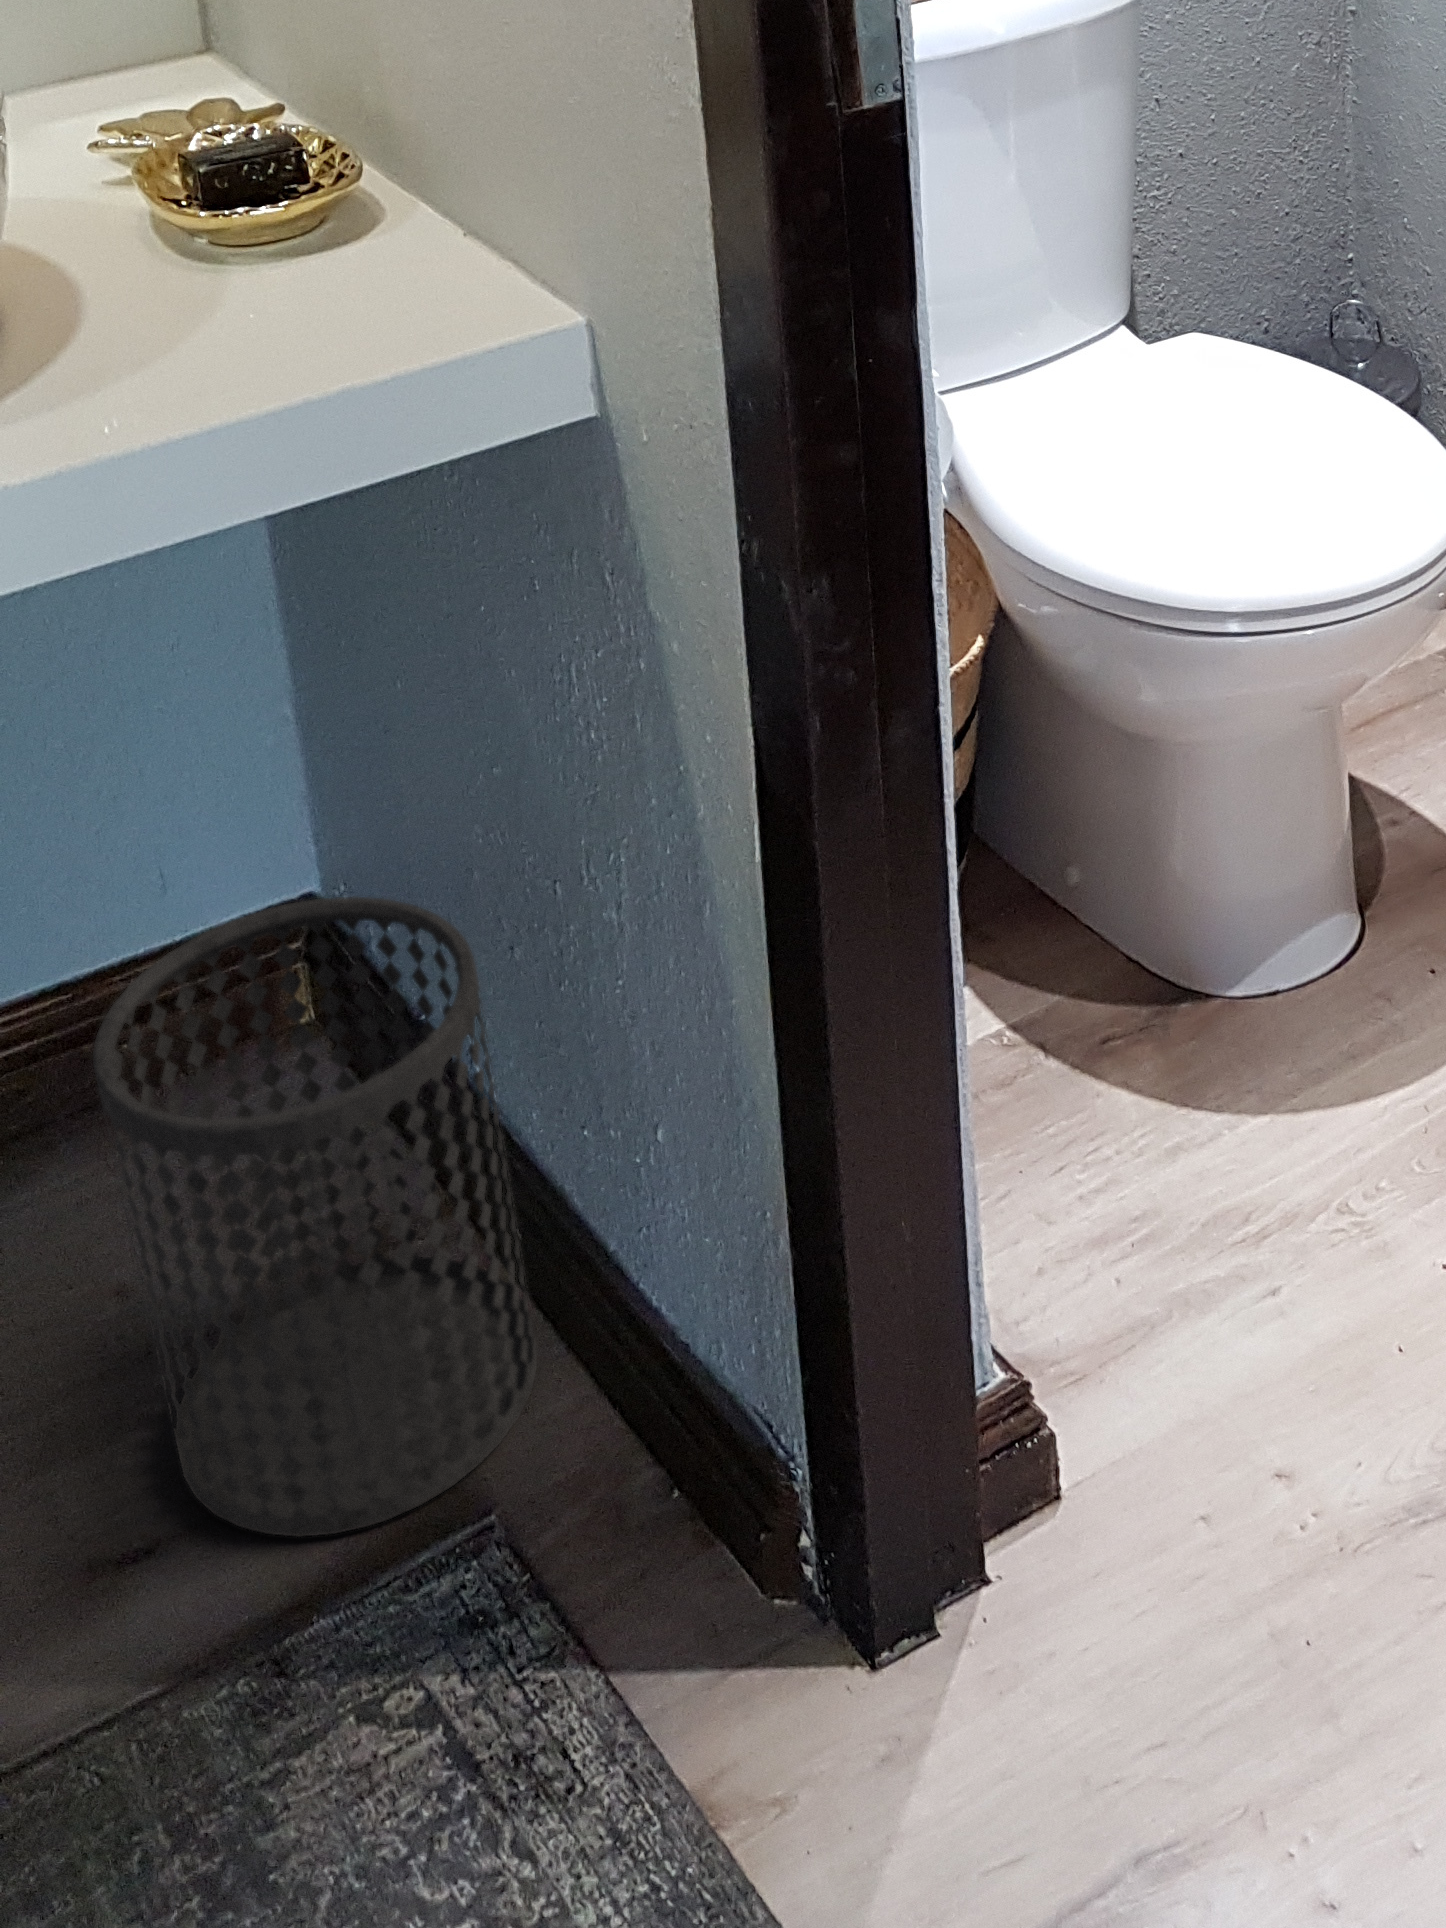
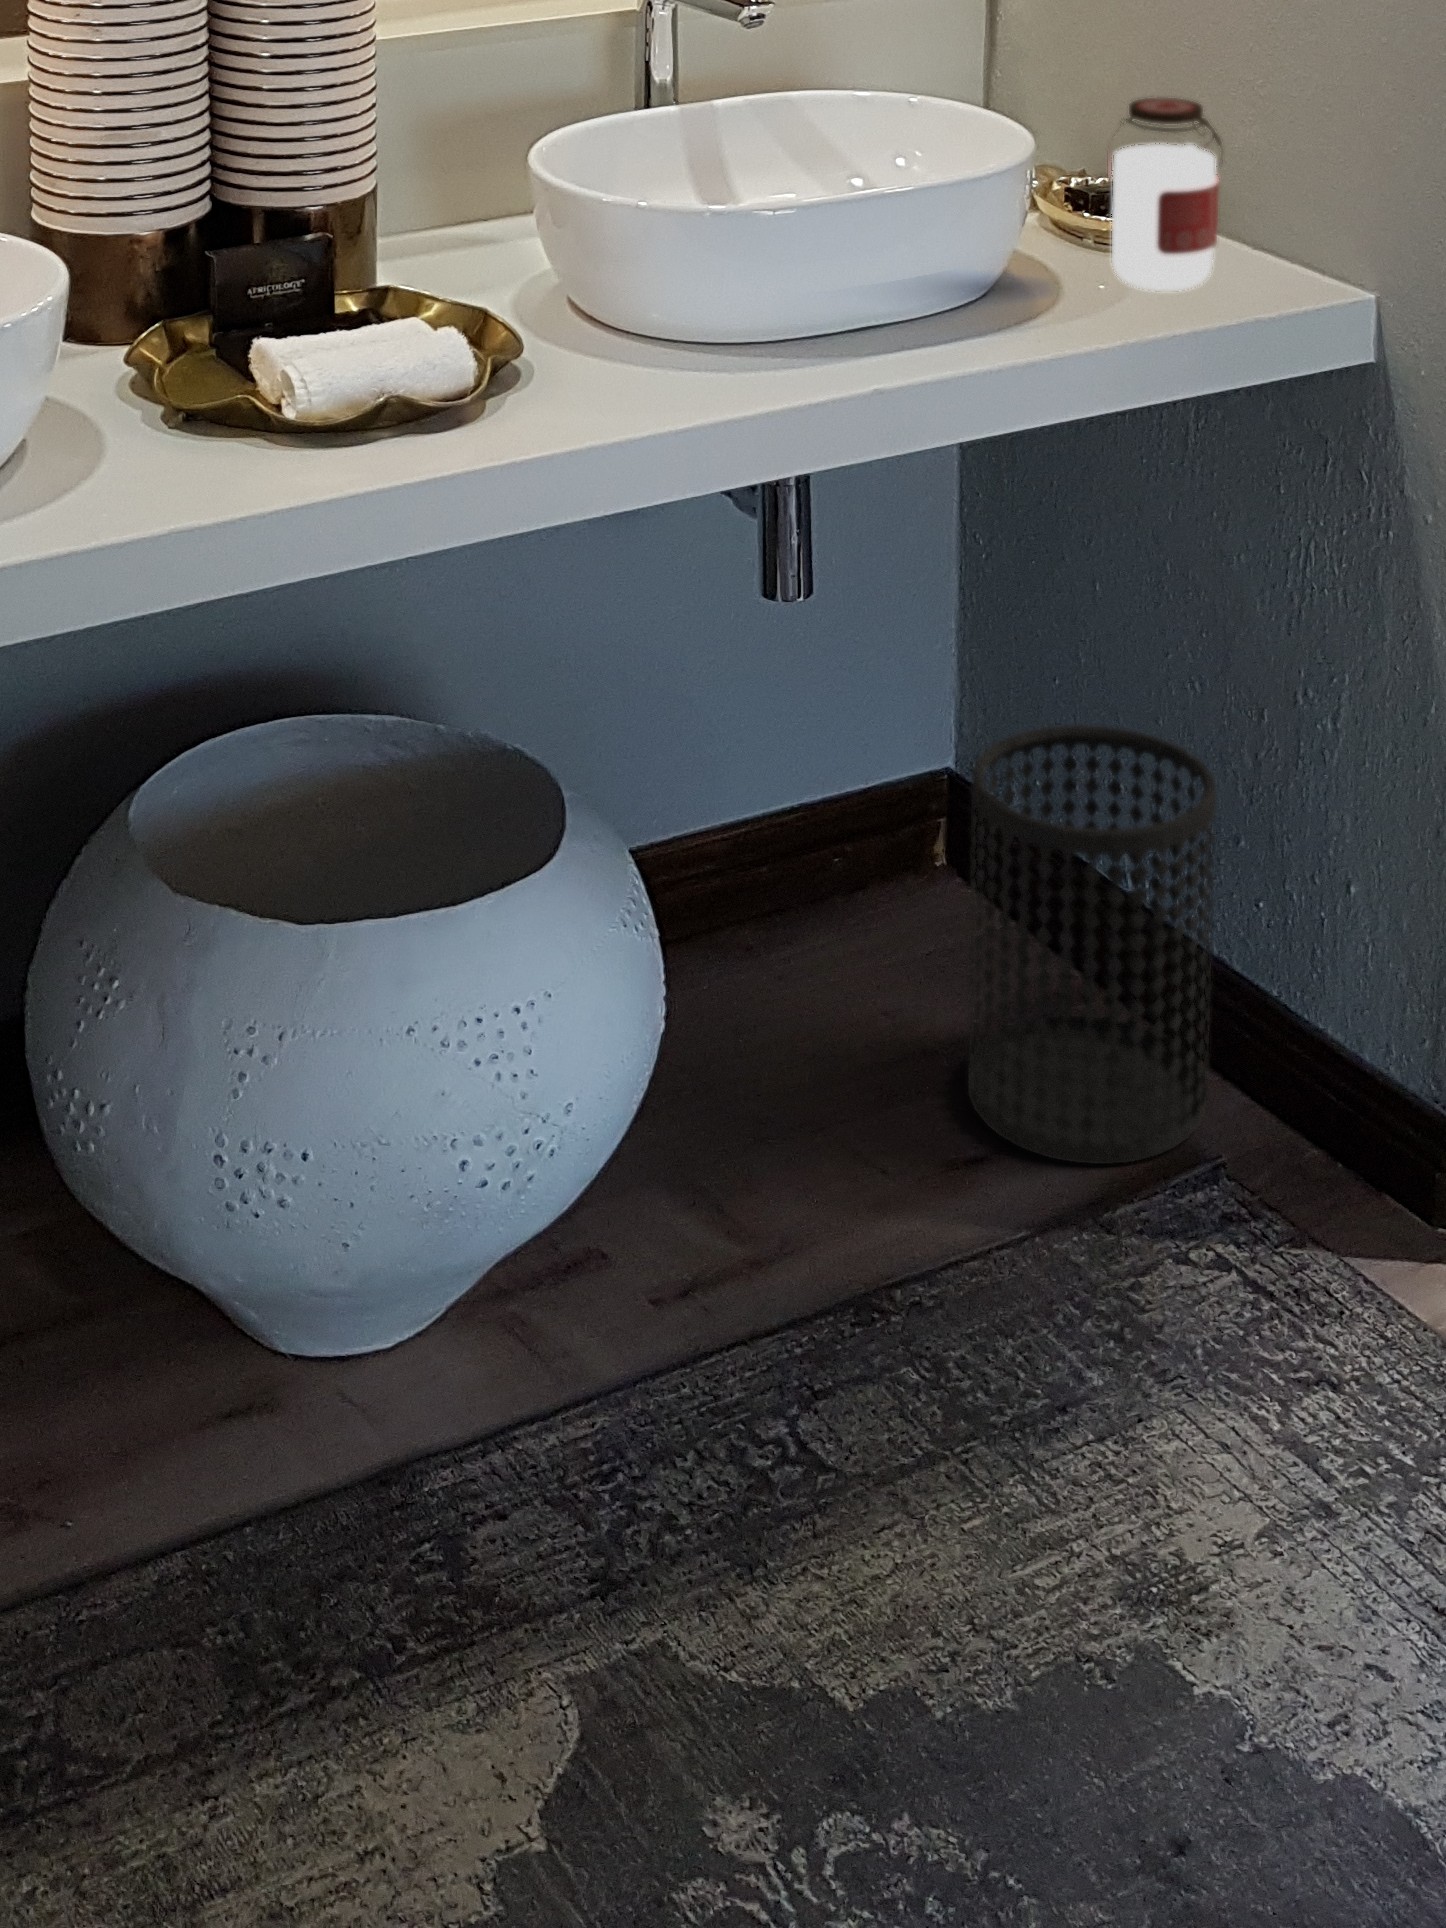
jar: none [99,33,317,349] -> present [1109,98,1221,291]

